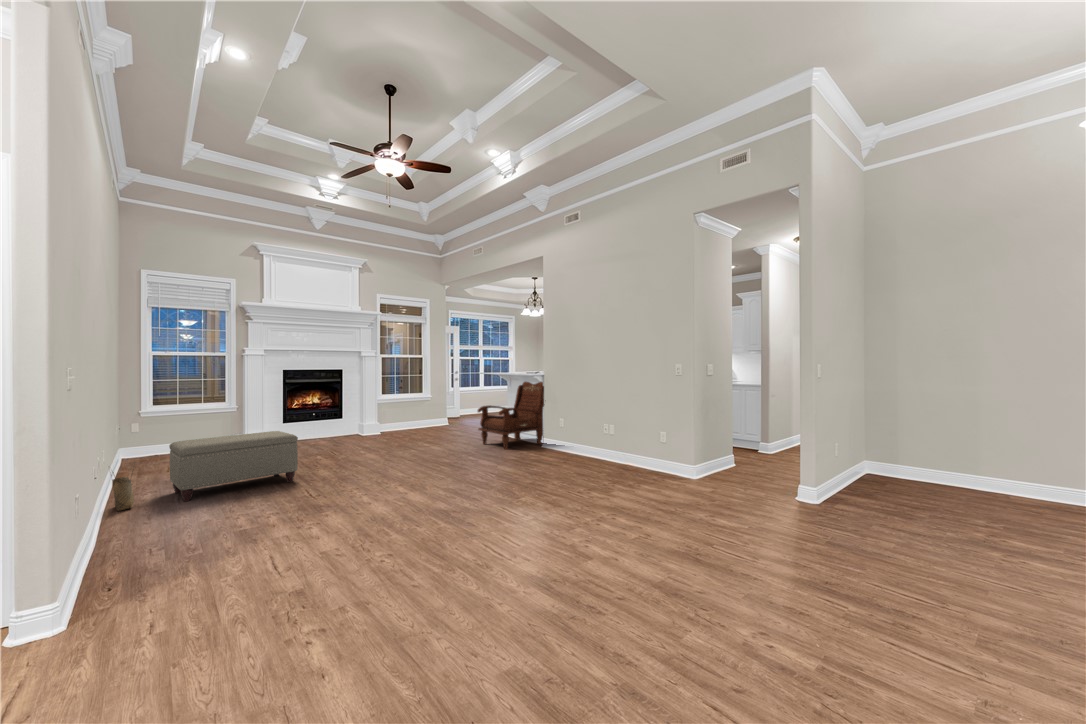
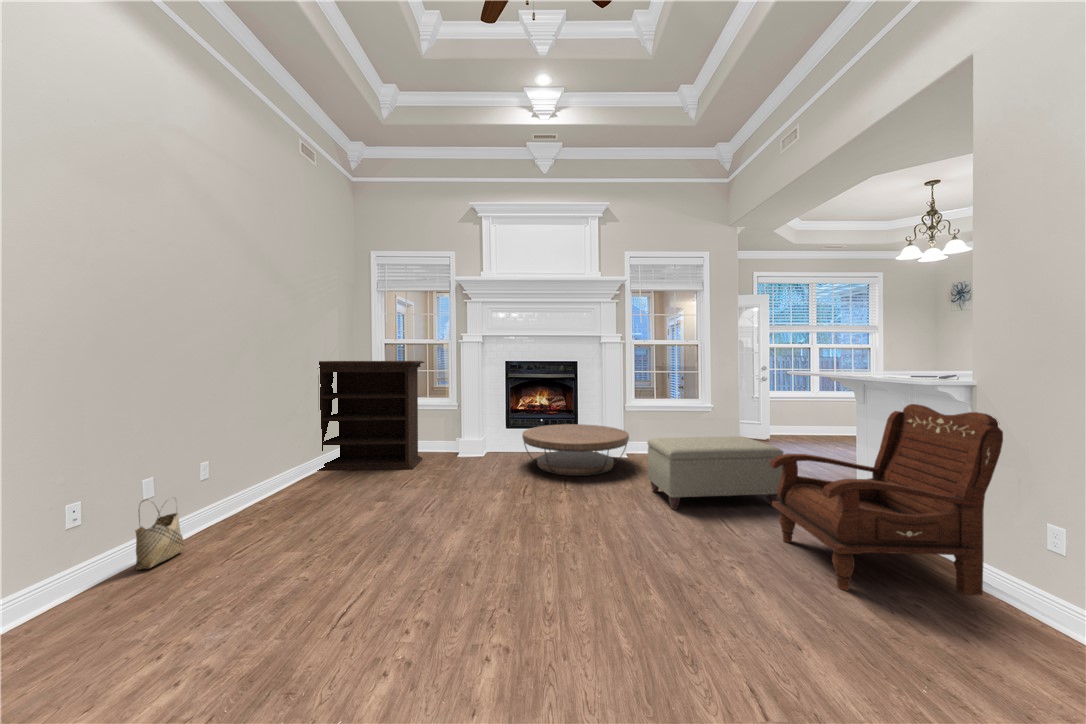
bookshelf: none [100,369,219,474] -> present [317,361,424,471]
coffee table: none [311,414,391,445] -> present [522,424,629,476]
ottoman: present [169,431,298,501] -> present [647,436,783,509]

